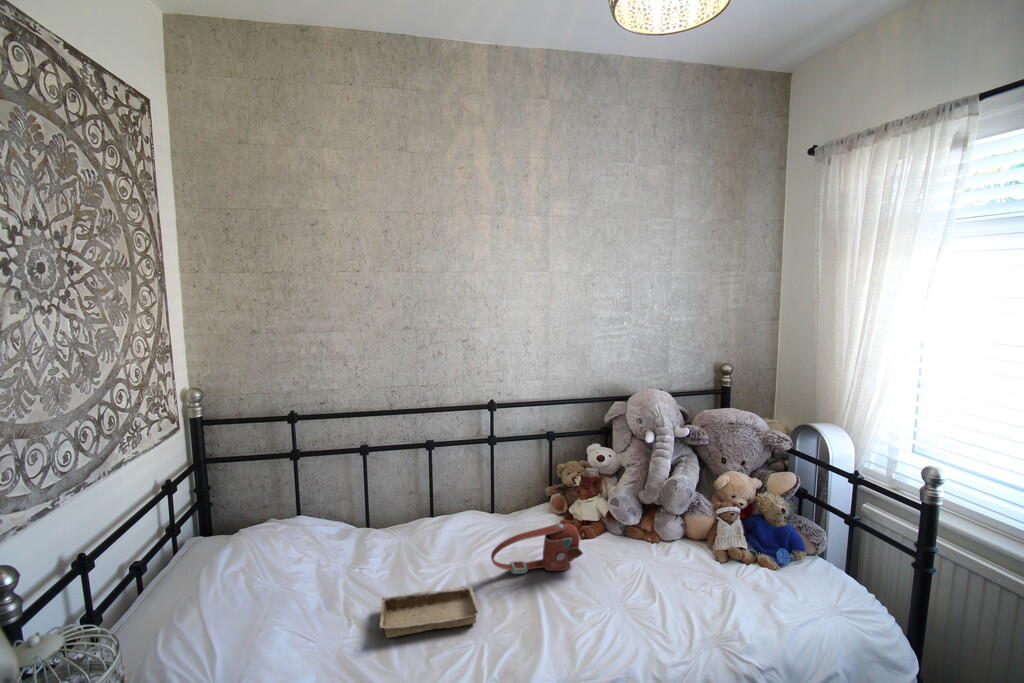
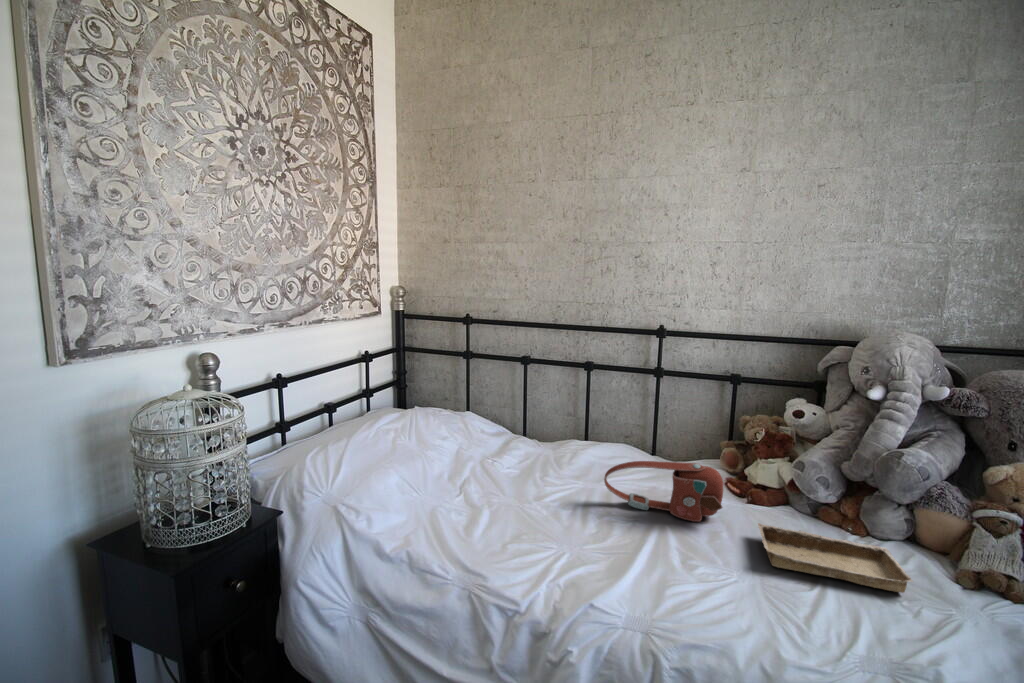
tray: present [380,586,479,638] -> present [758,523,913,593]

